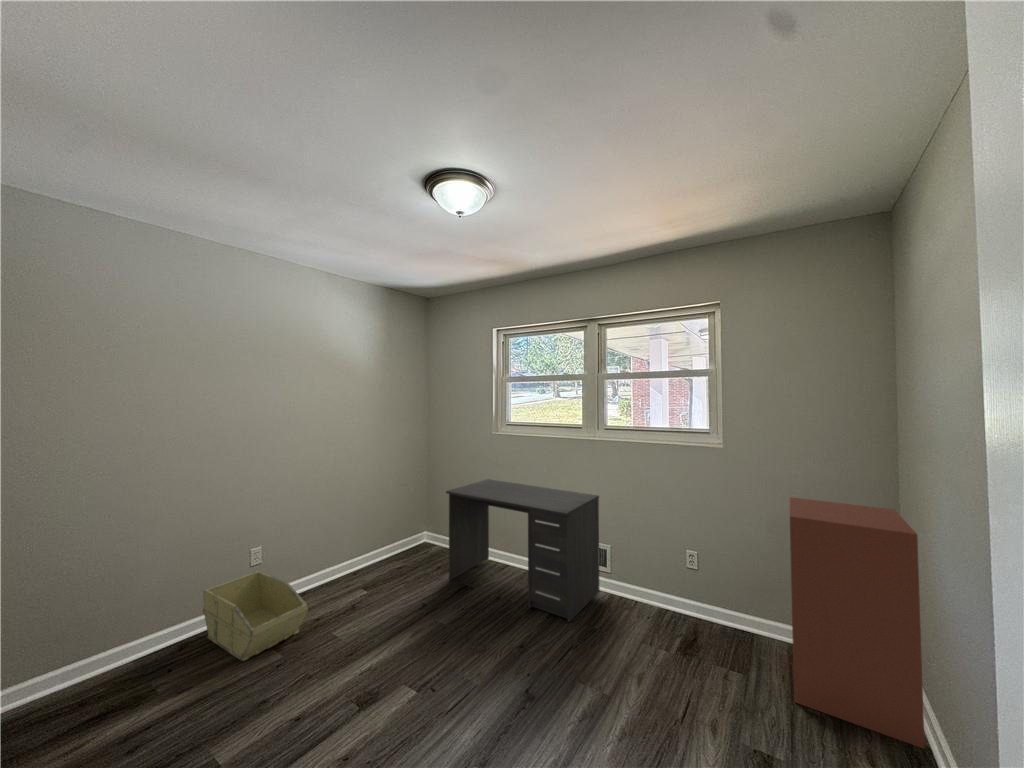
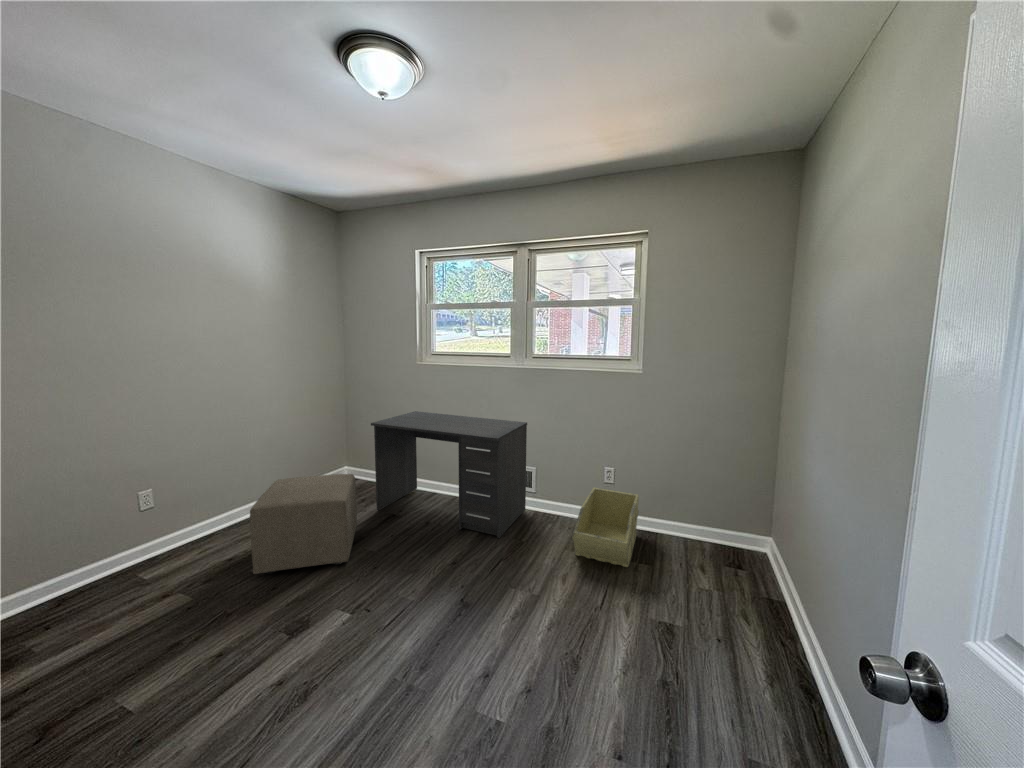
bookshelf: present [790,497,925,749] -> none [687,416,796,604]
ottoman: none [335,541,430,638] -> present [250,474,357,574]
storage bin: present [203,571,308,661] -> present [572,488,639,567]

